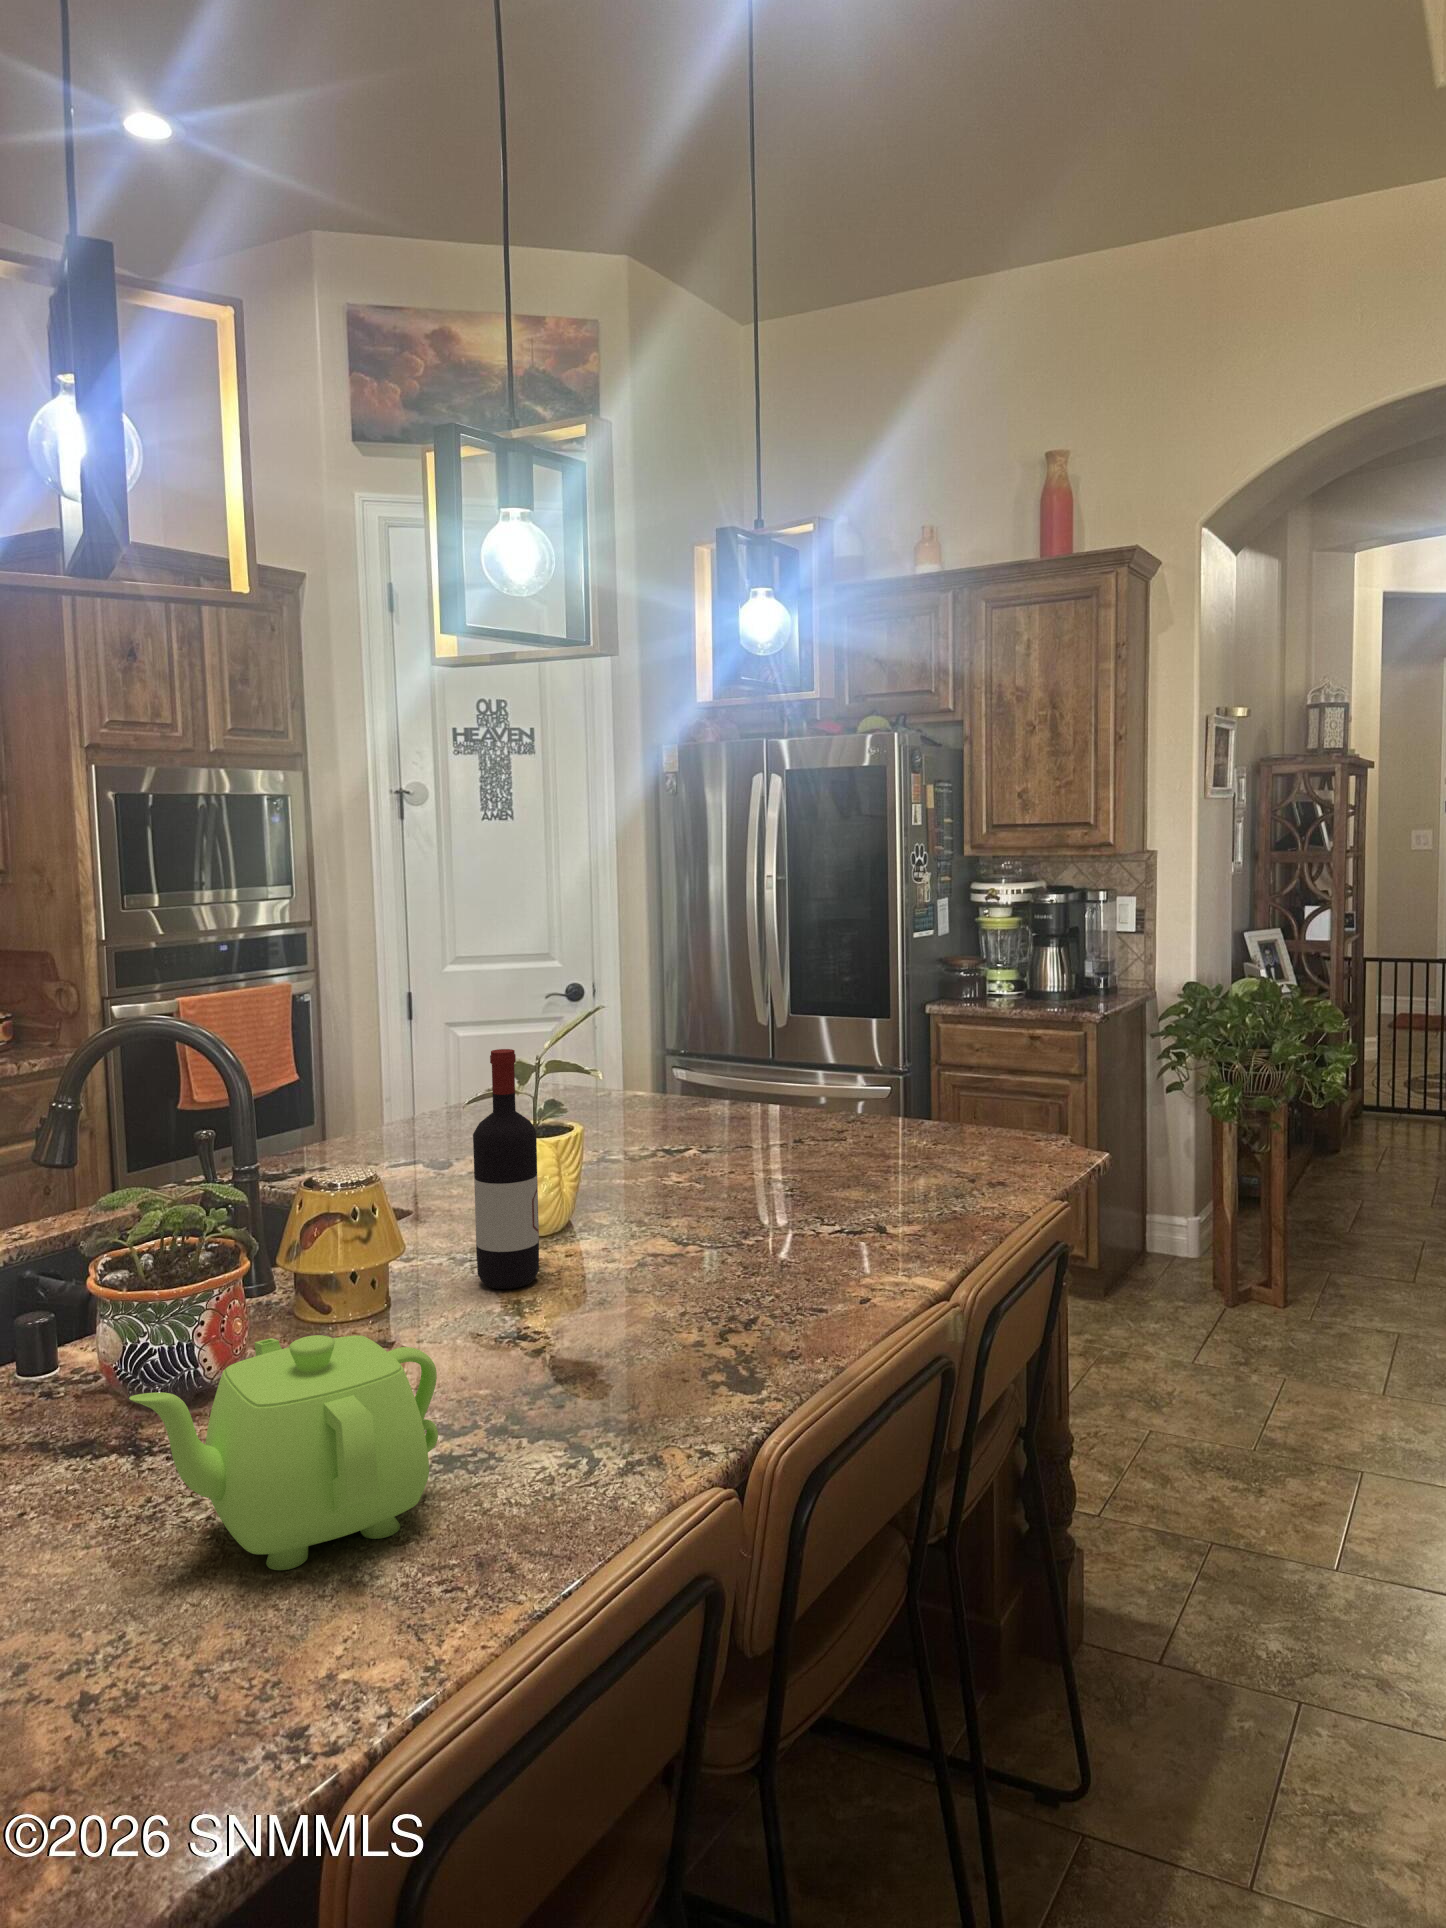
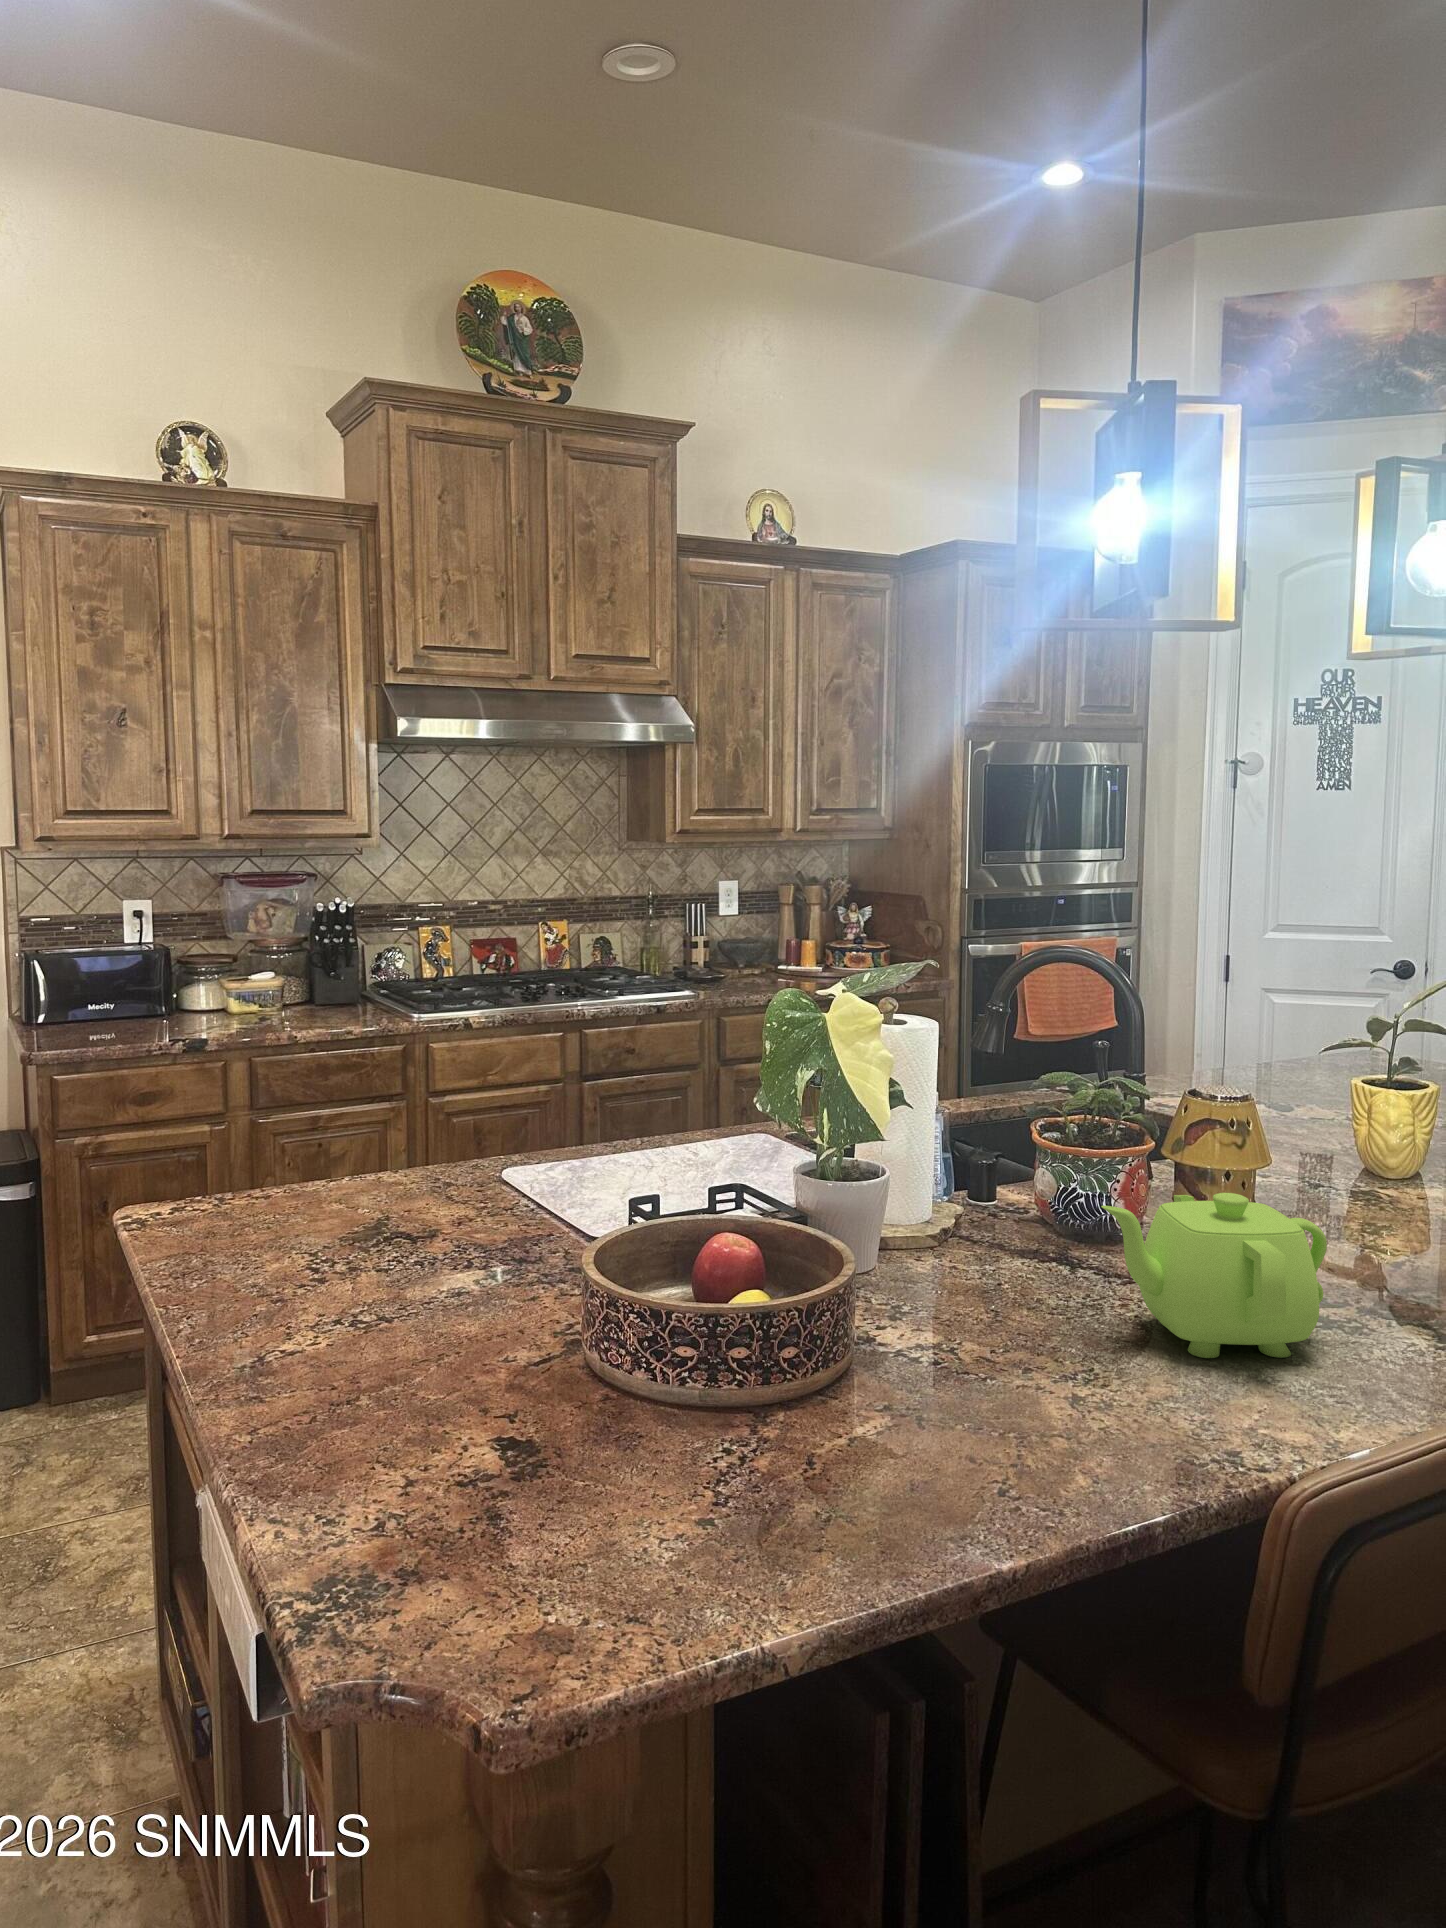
wine bottle: present [473,1049,539,1289] -> none [1333,1001,1402,1215]

